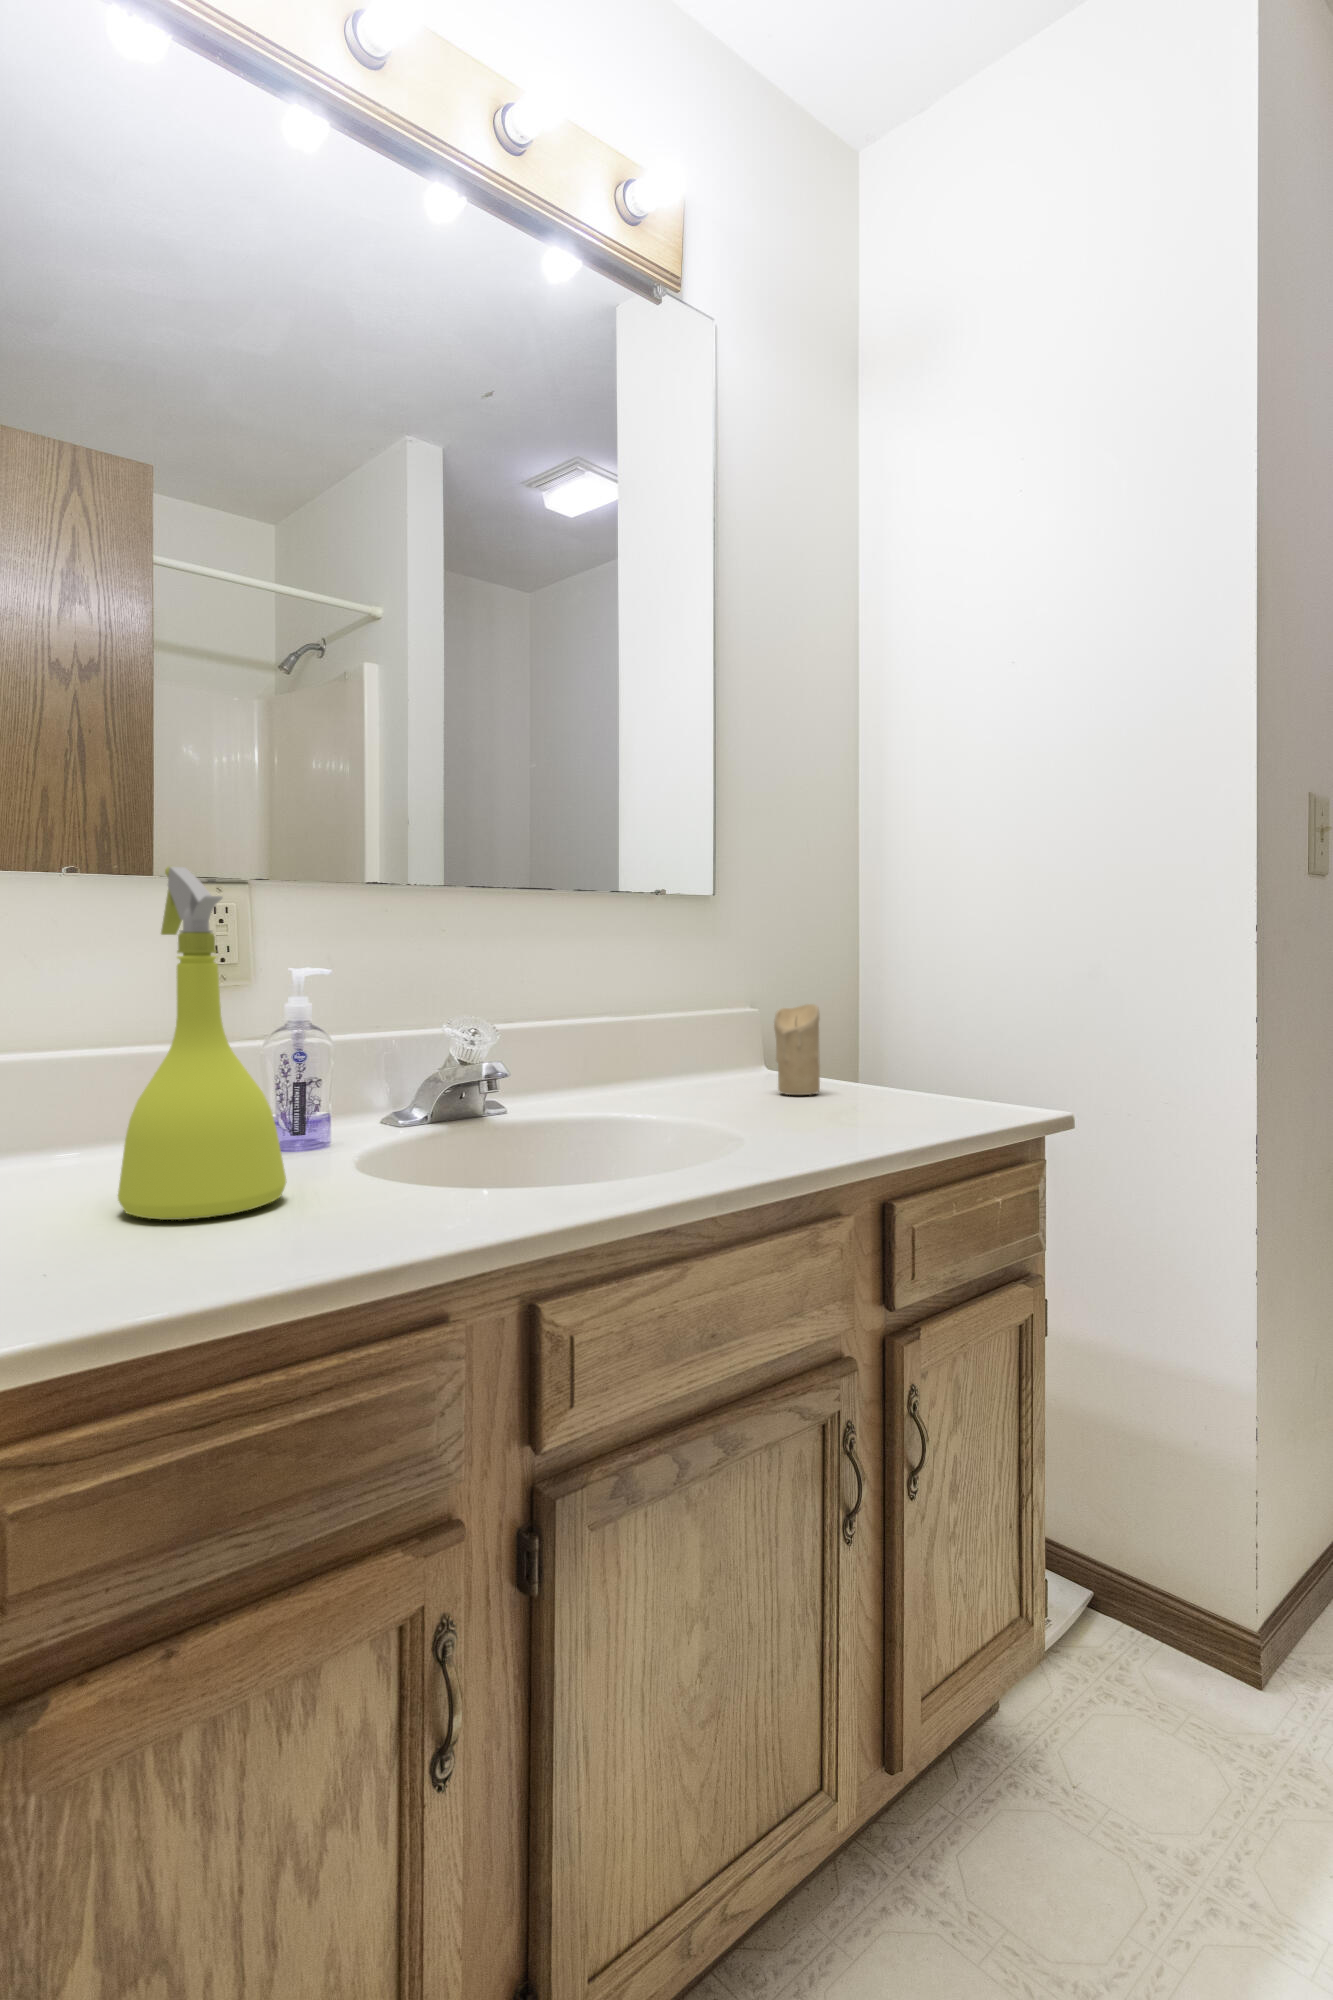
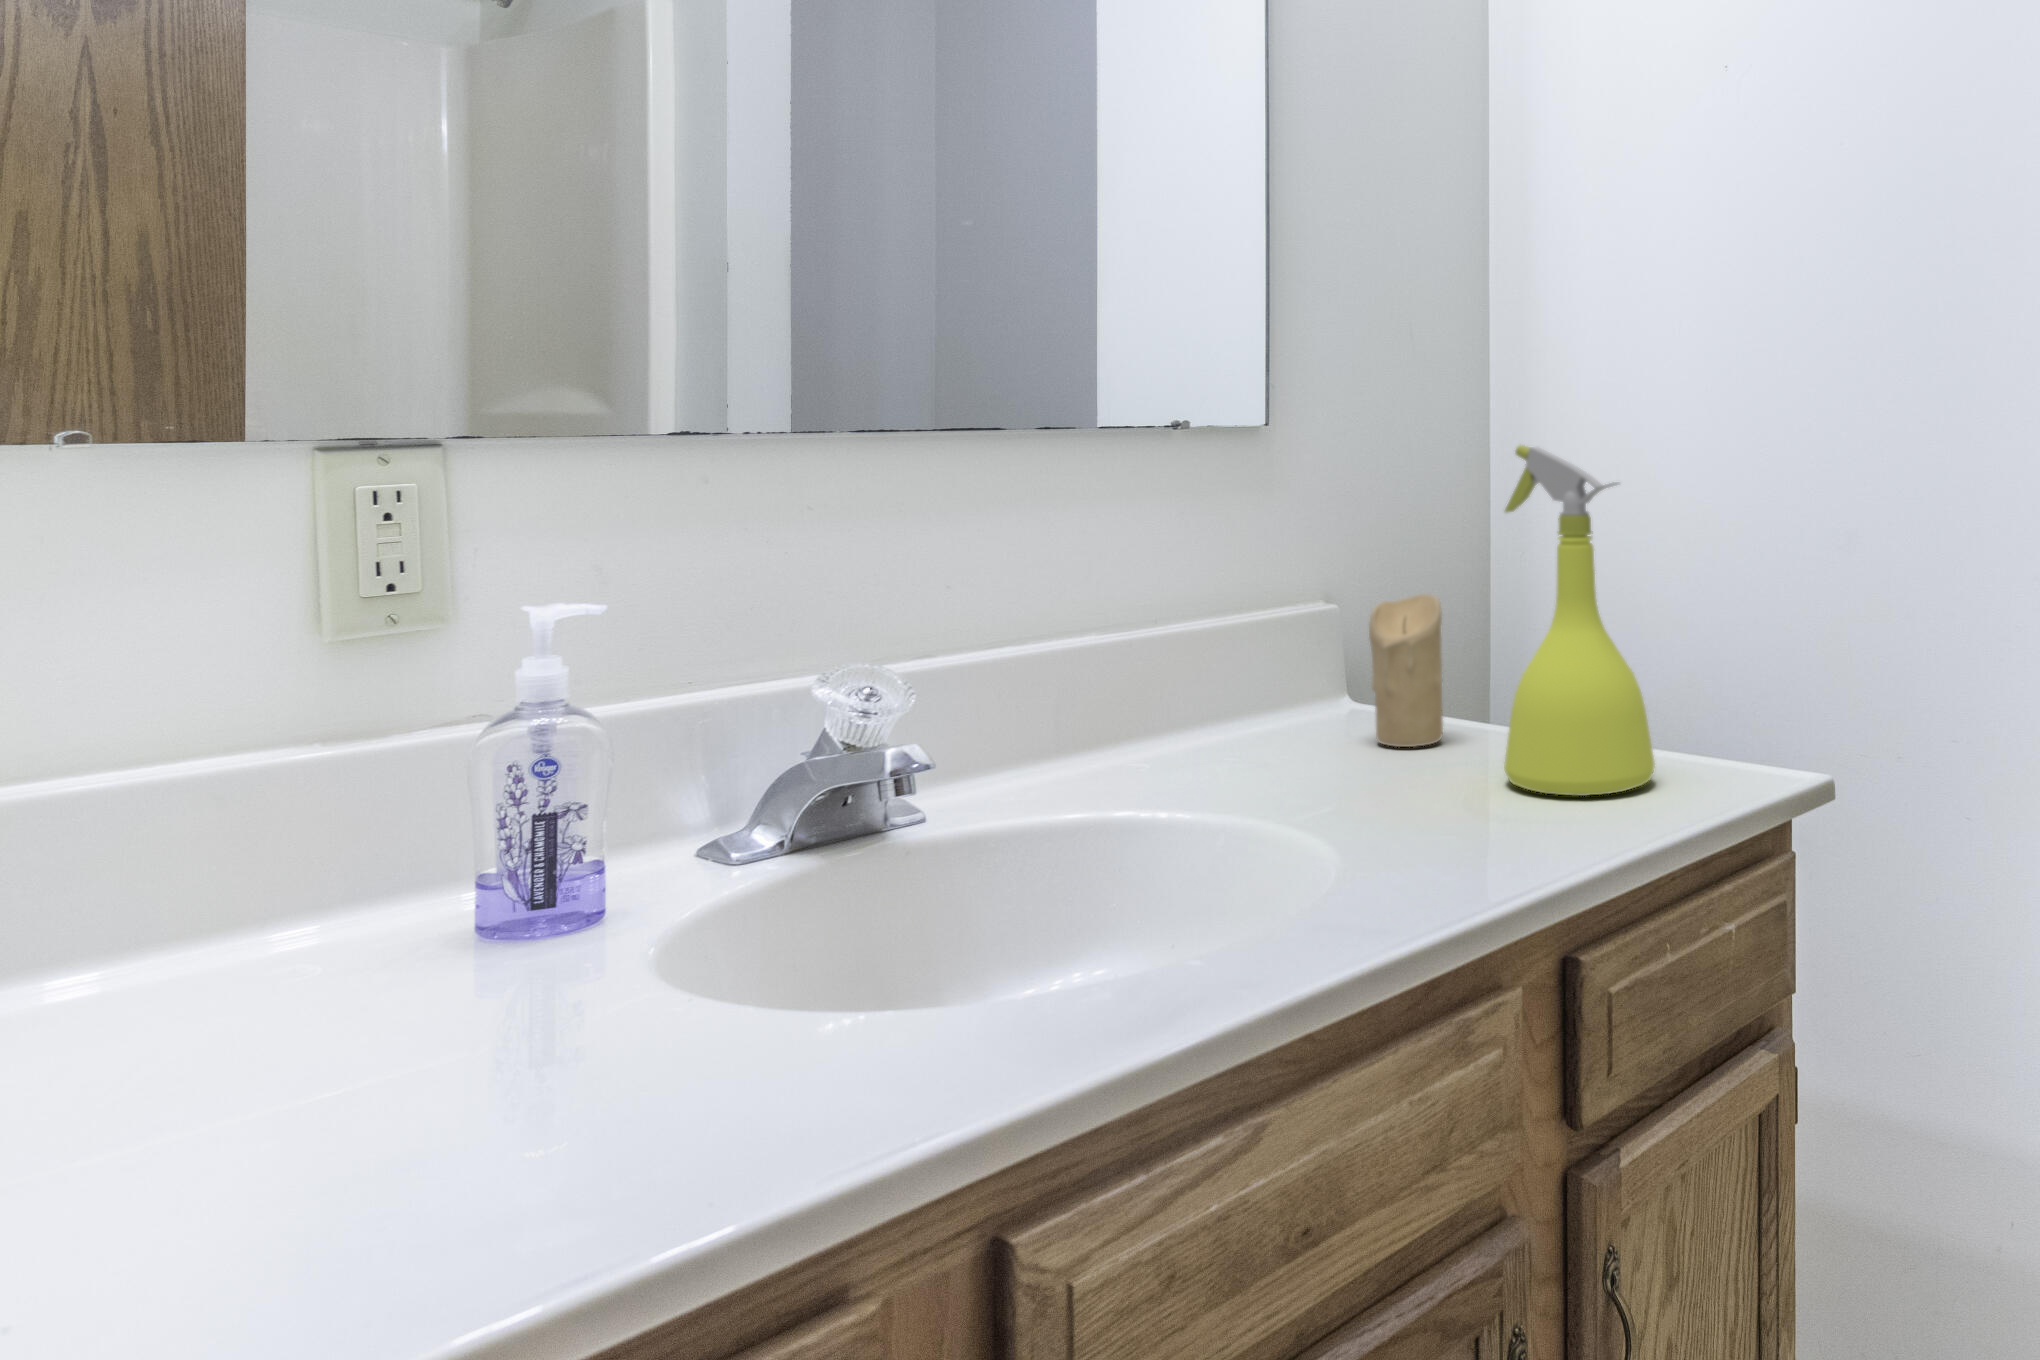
spray bottle: present [118,866,286,1220] -> present [1504,445,1655,796]

